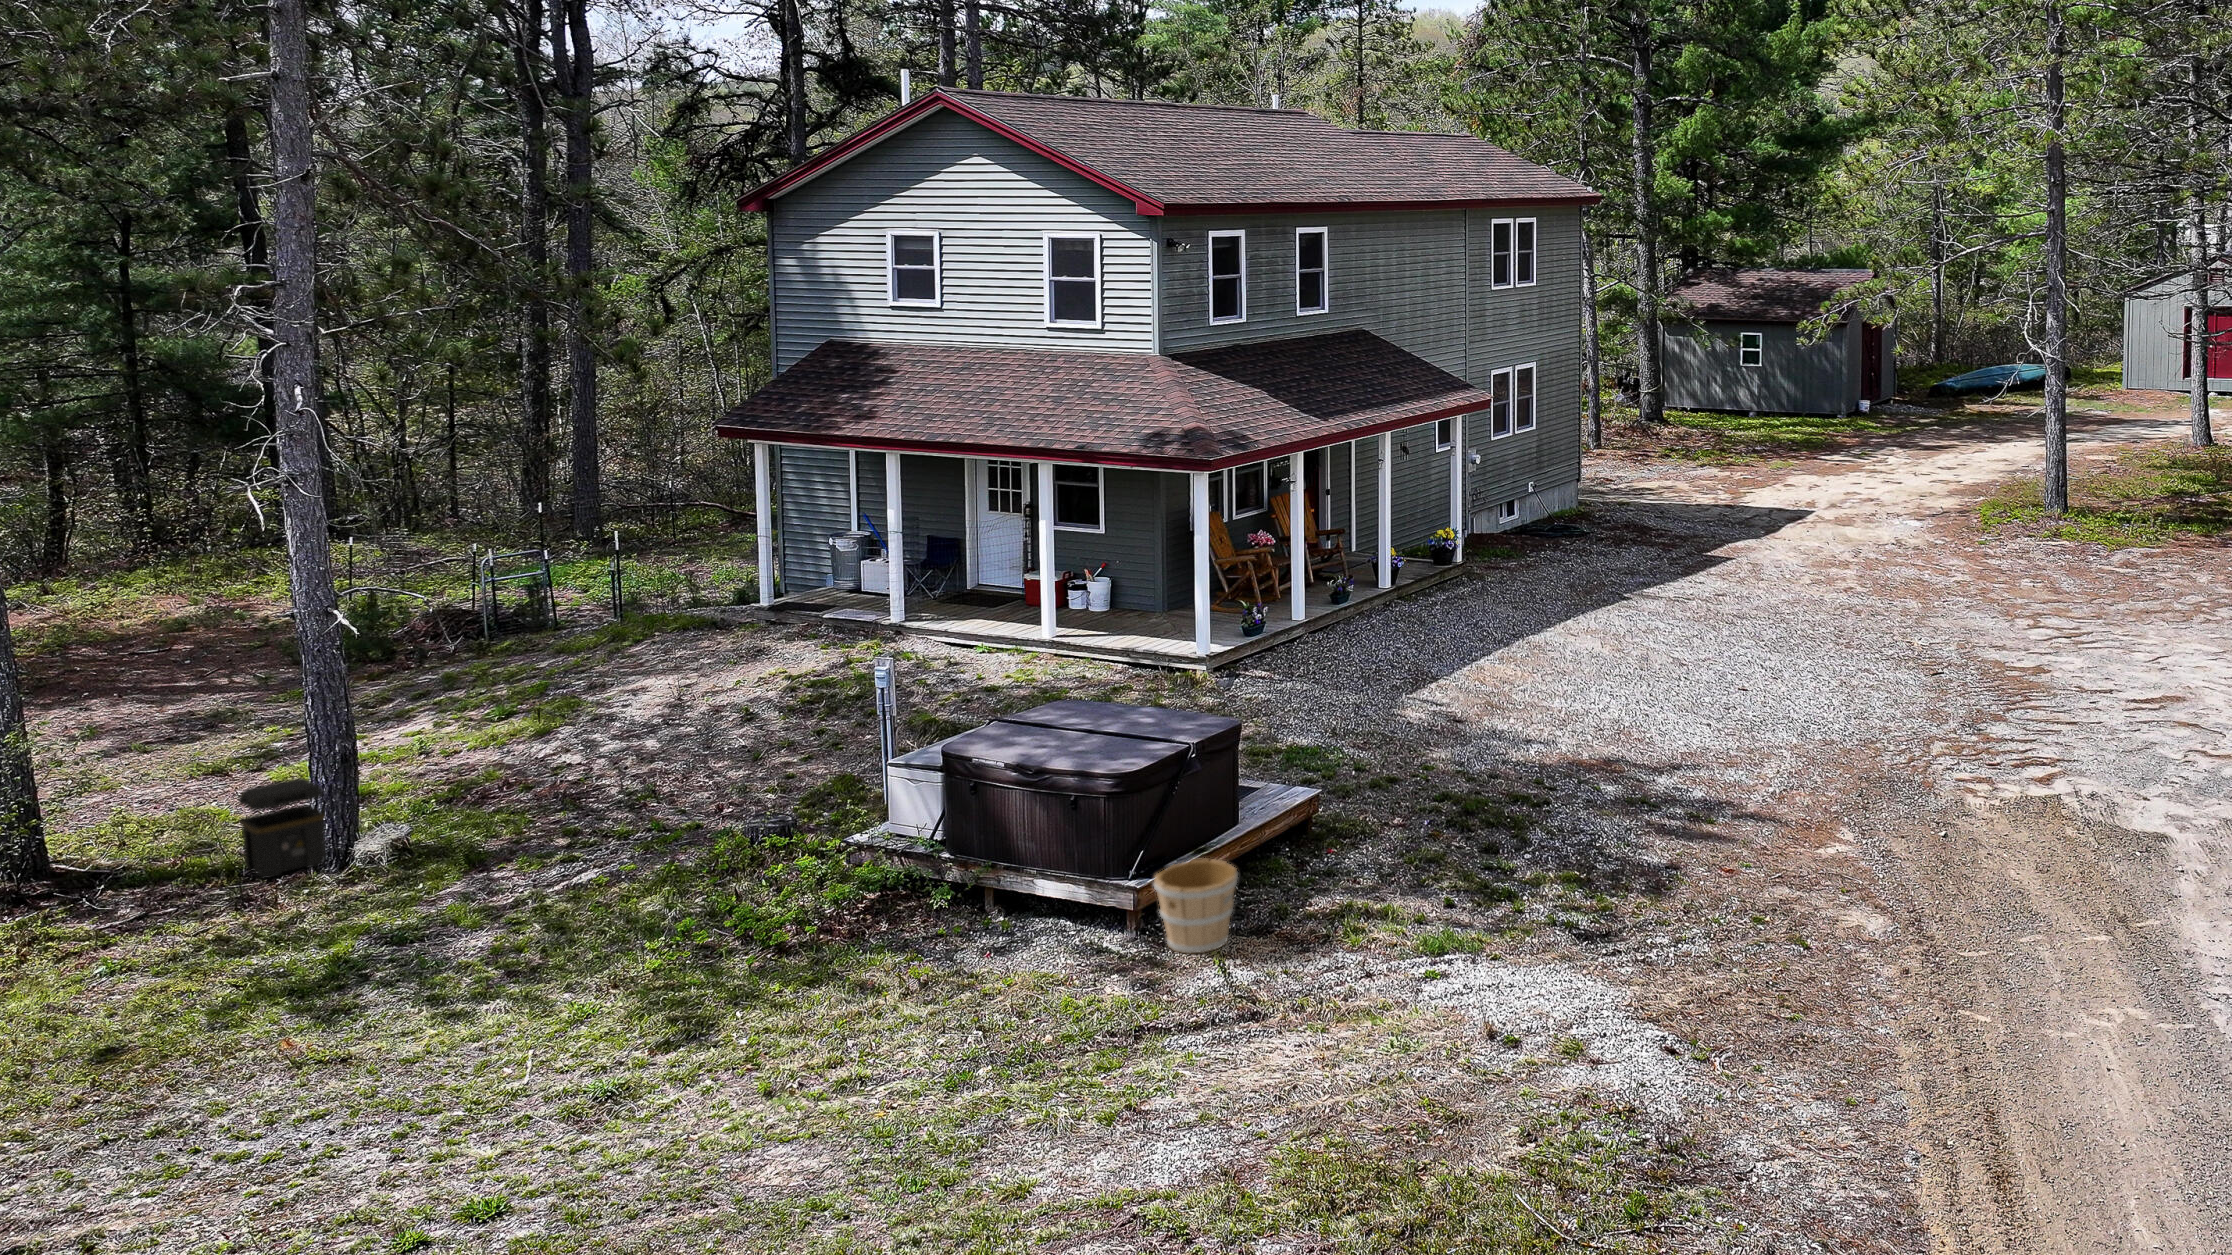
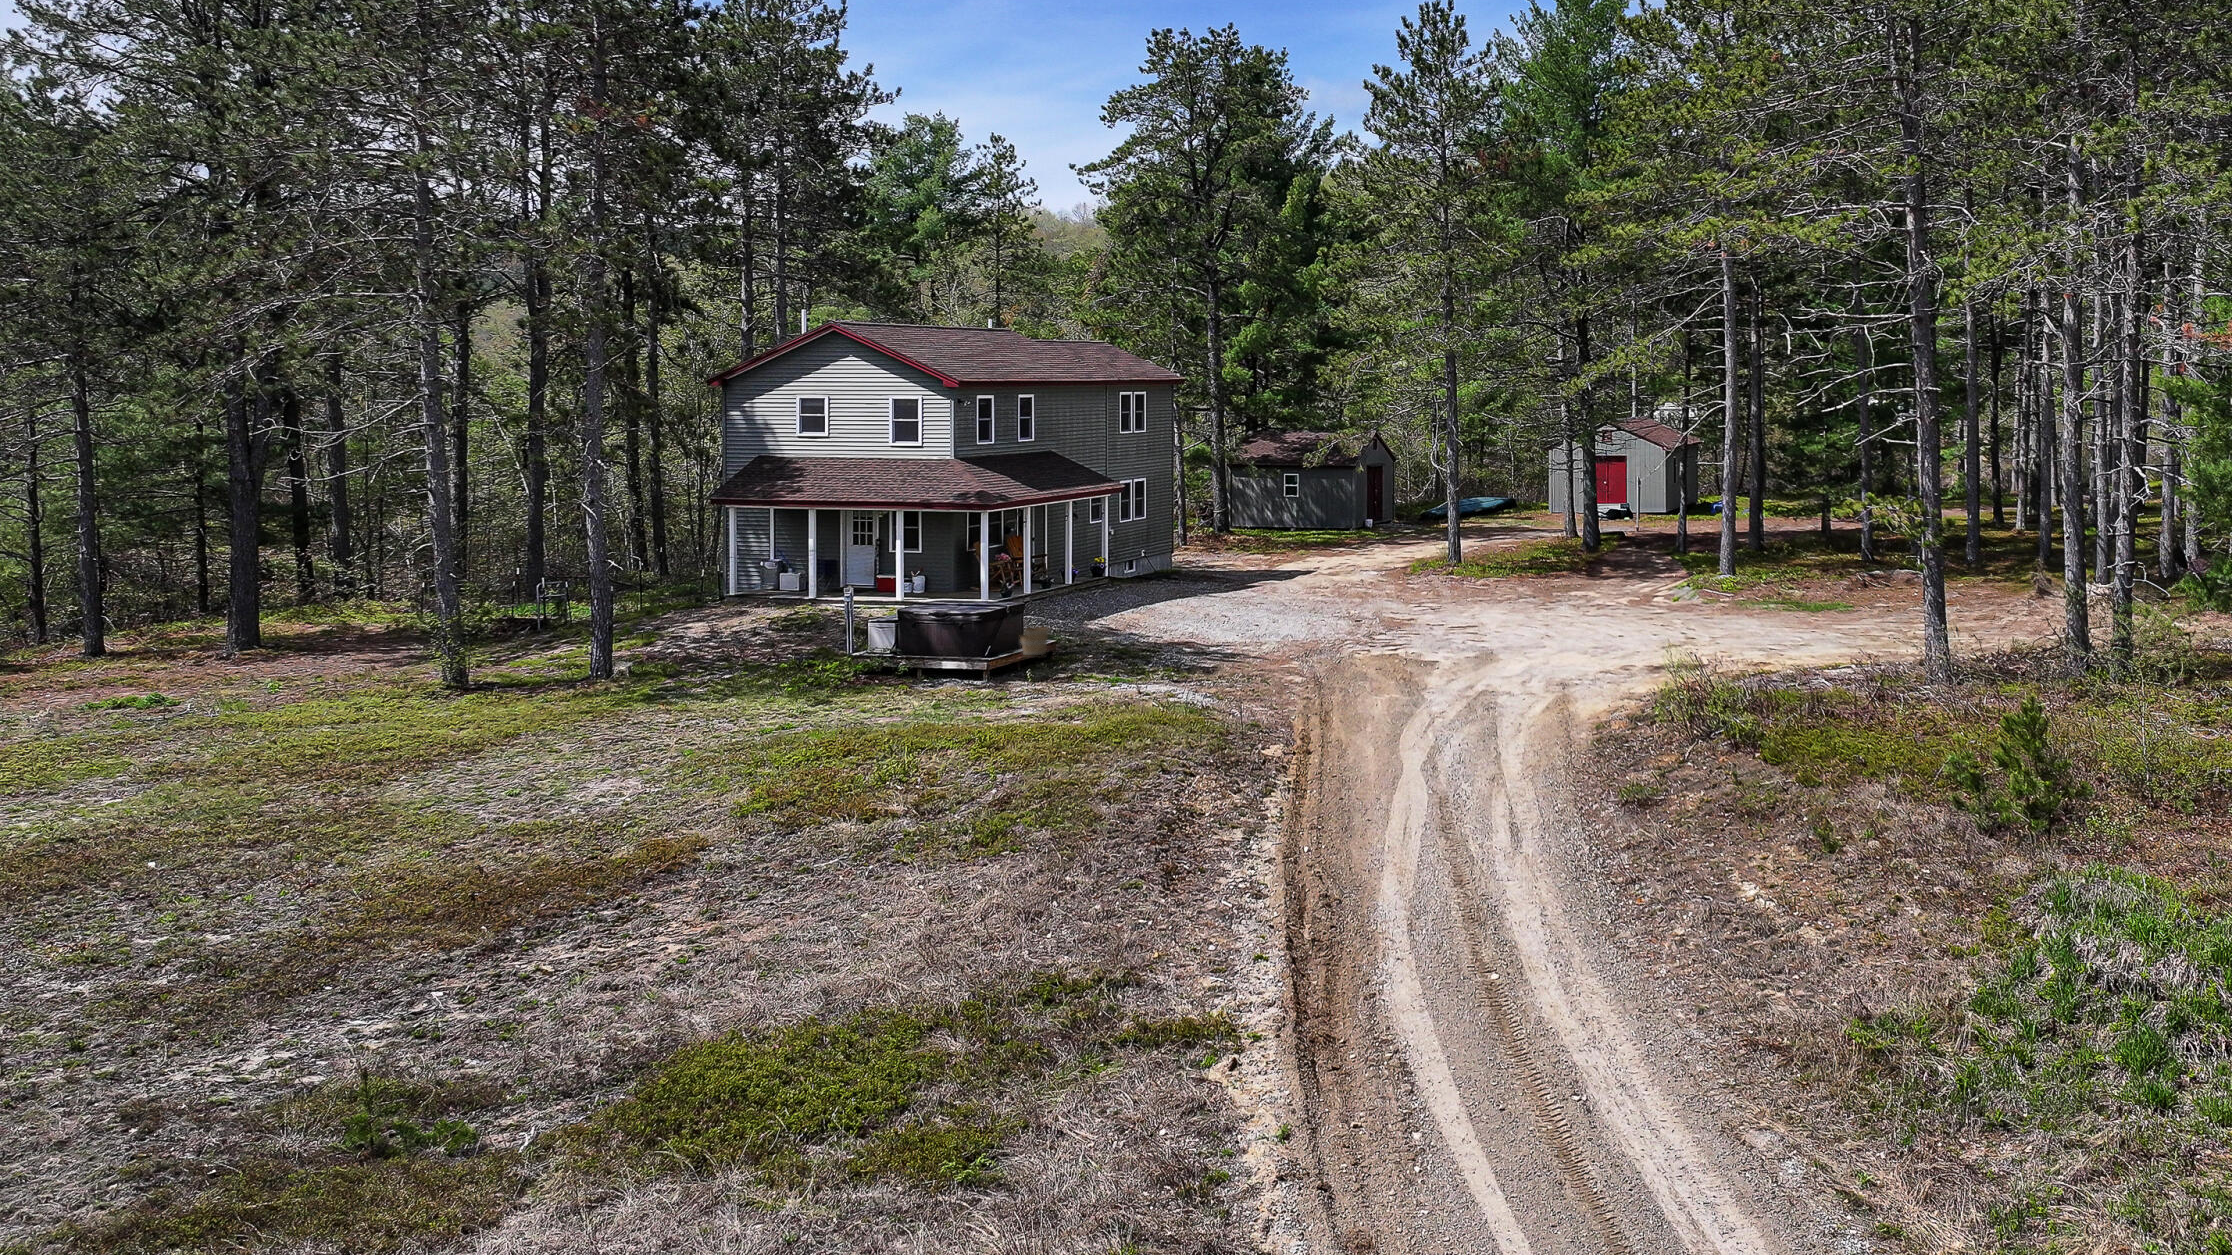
toolbox: present [238,778,326,878] -> none [602,623,639,661]

